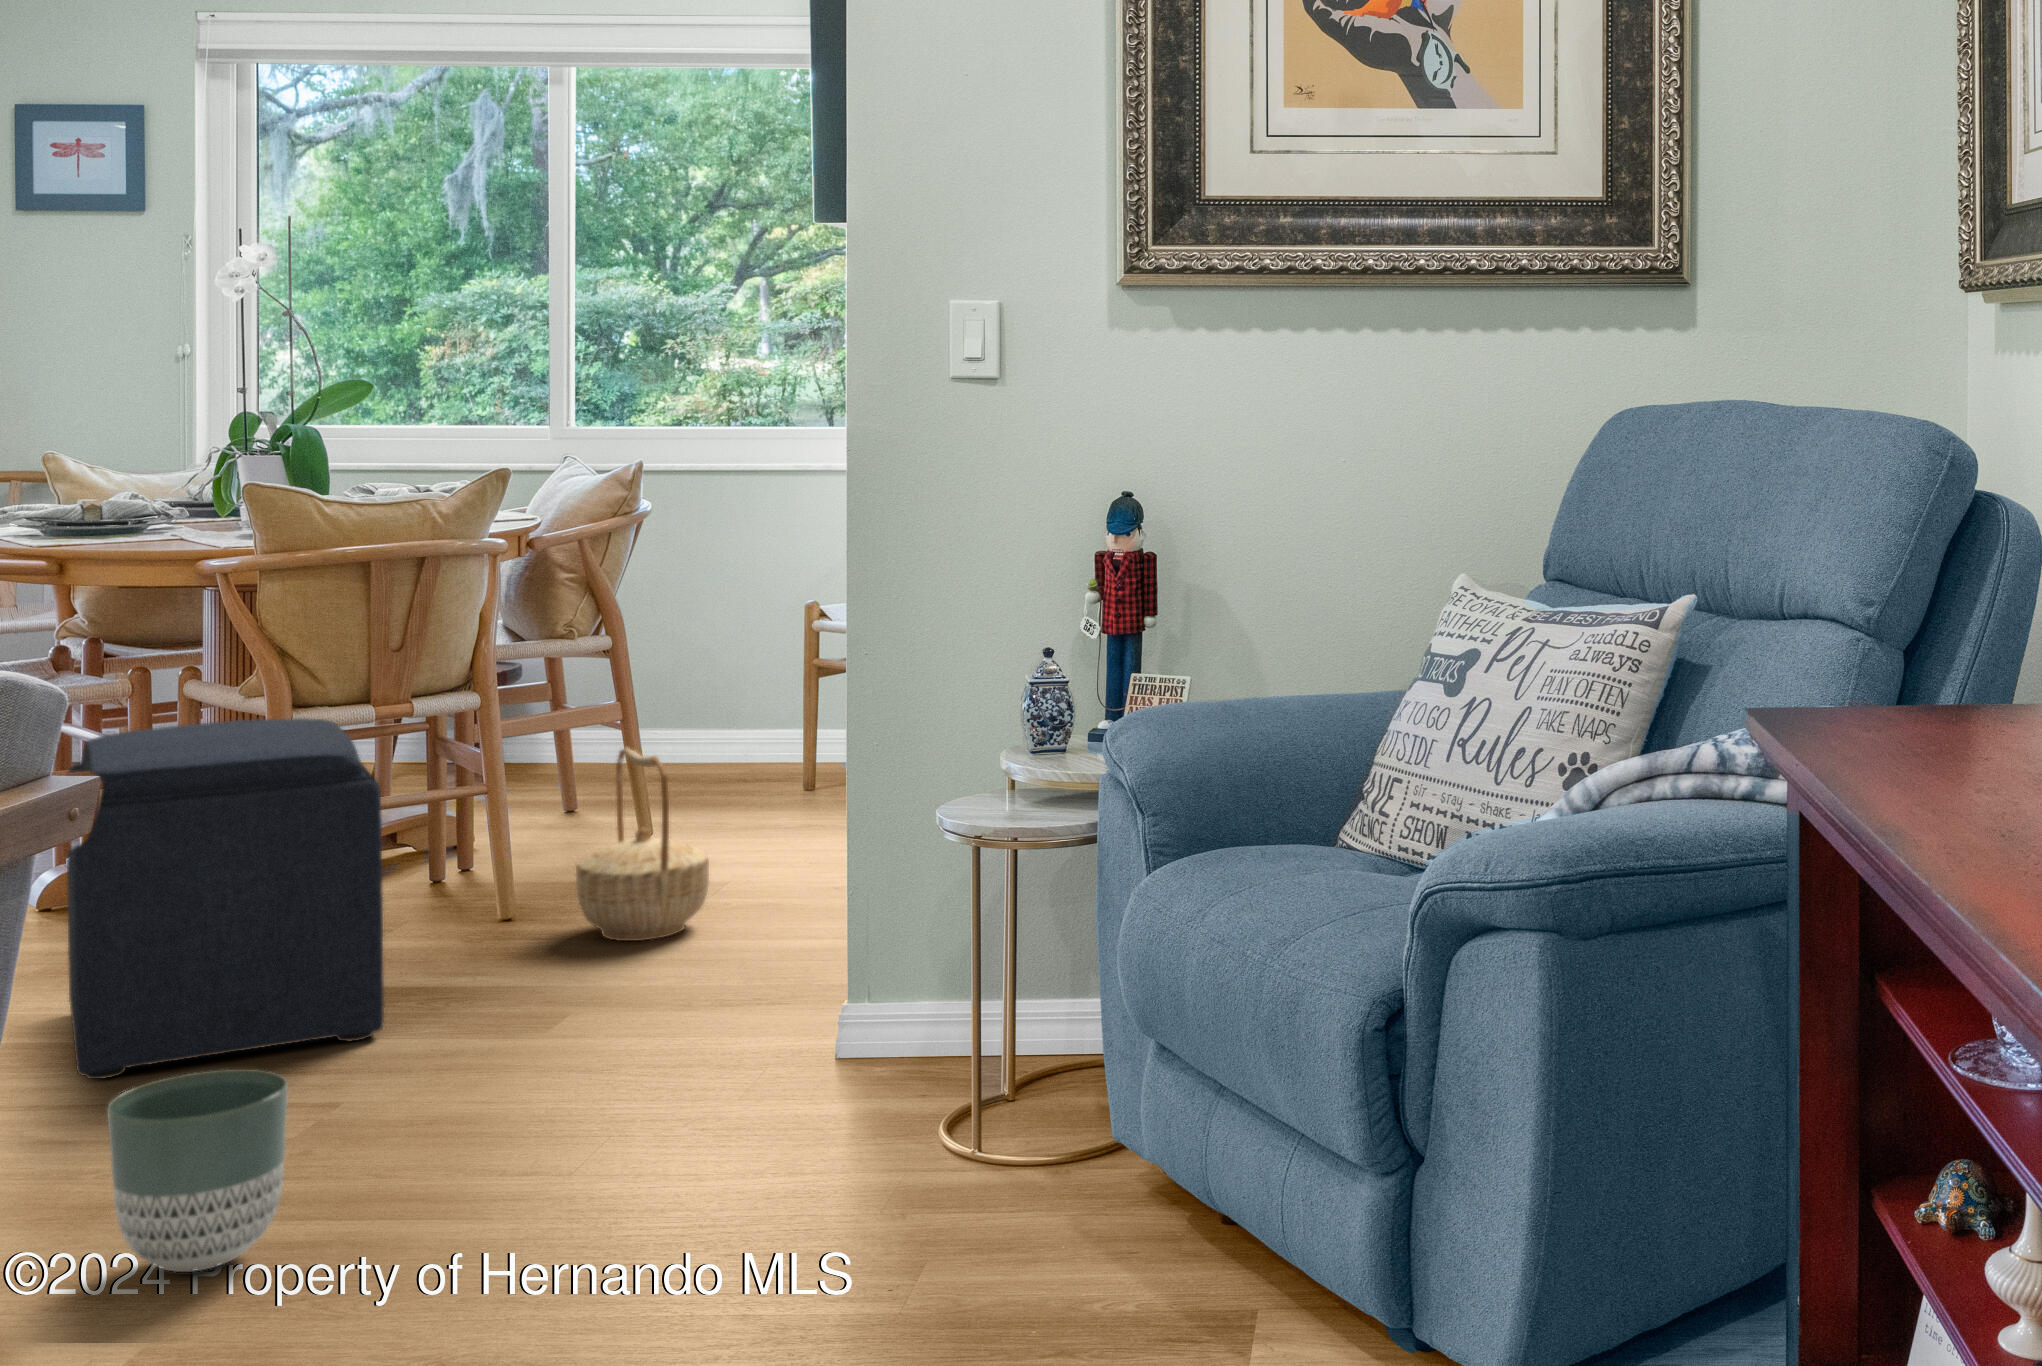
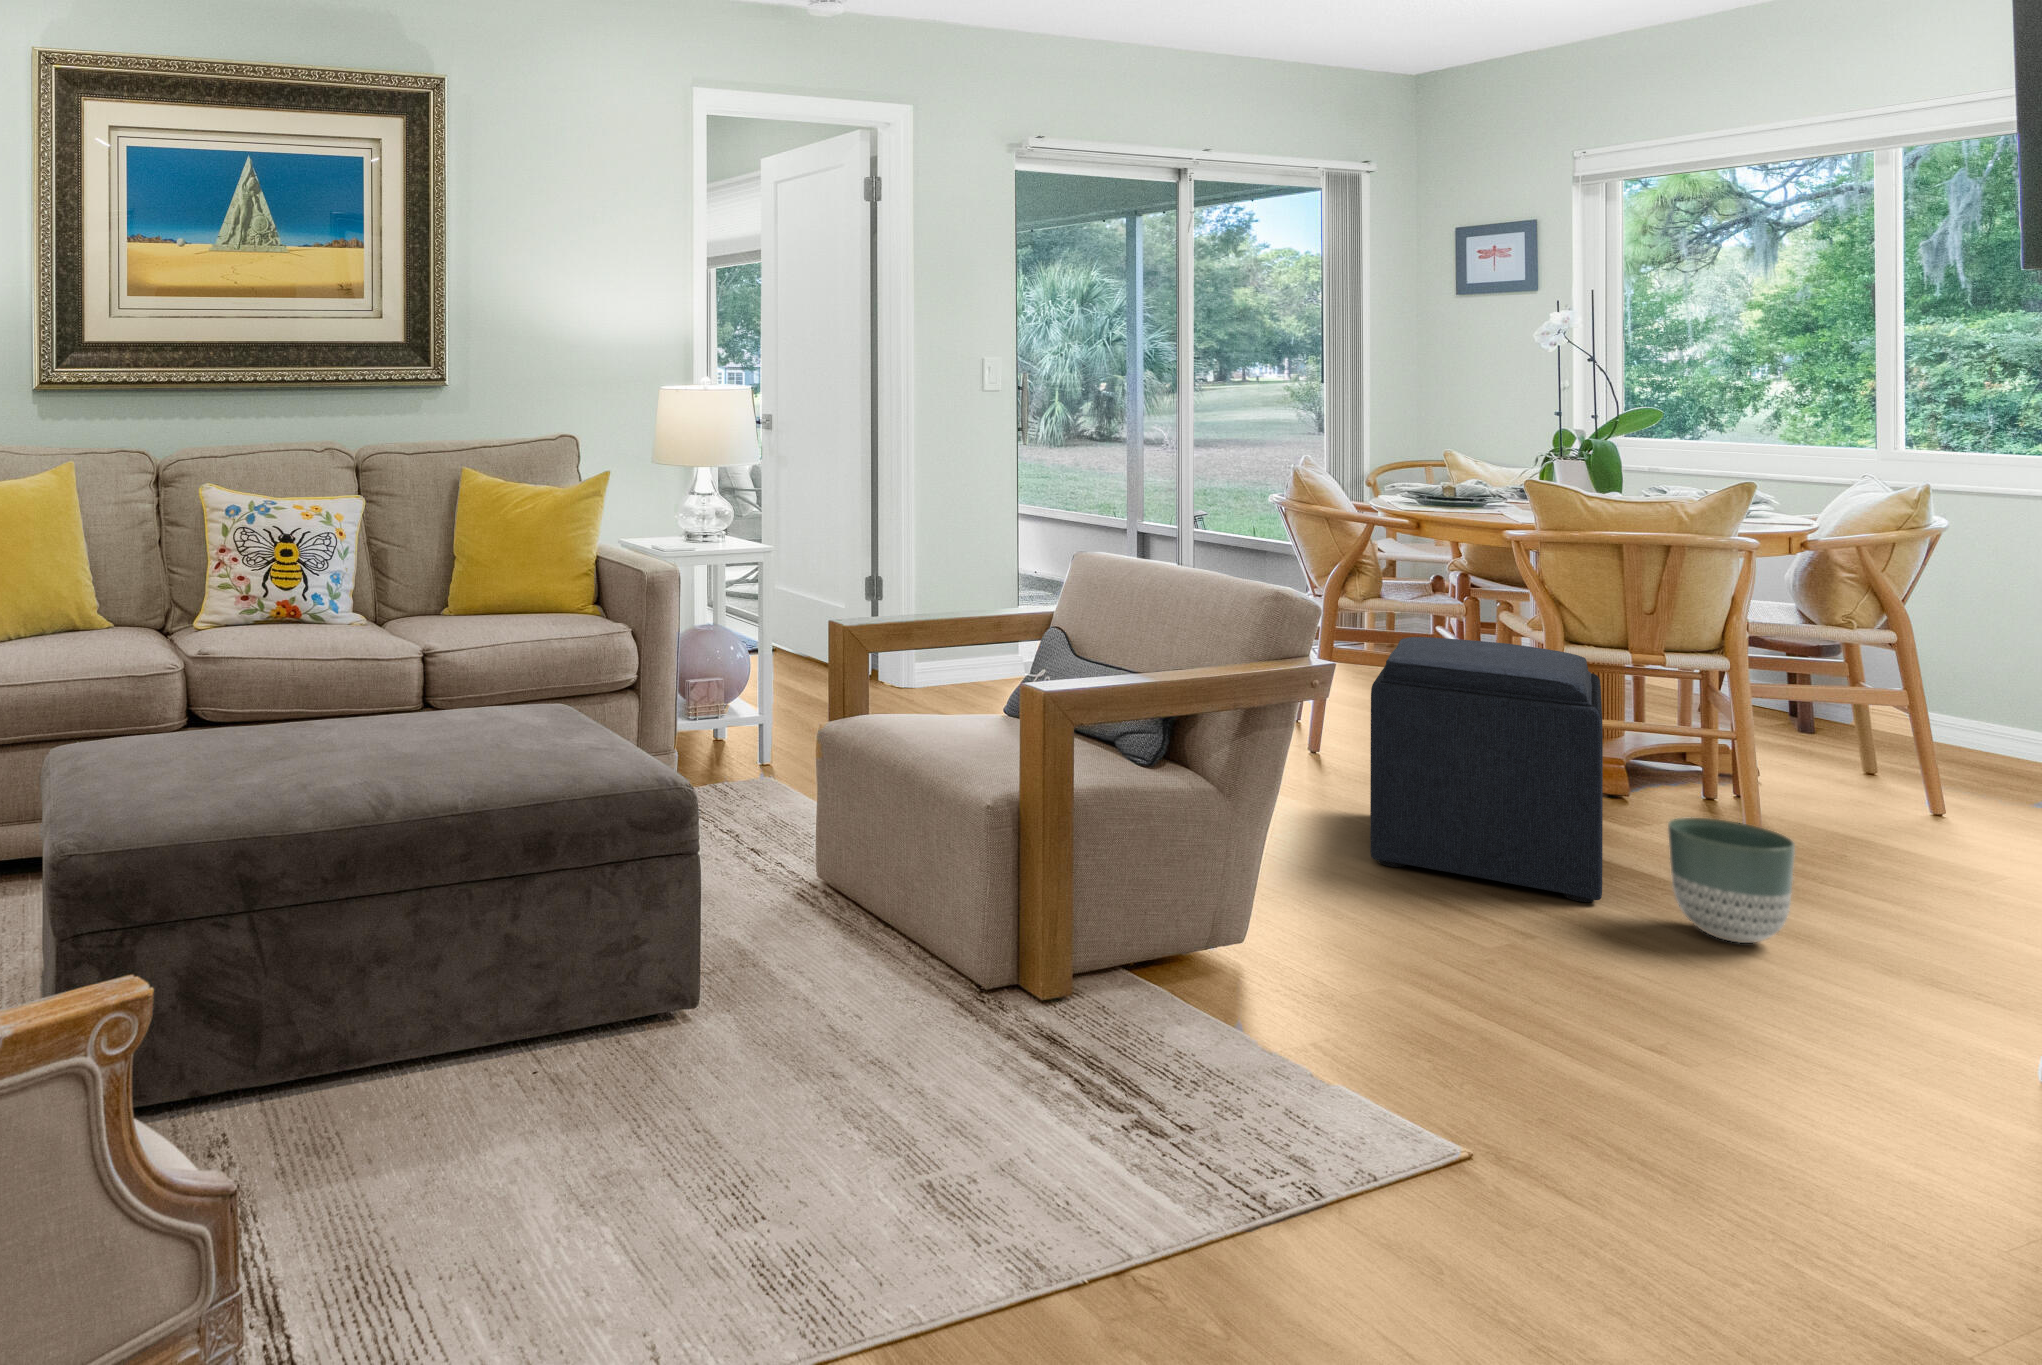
basket: present [576,747,709,941] -> none [1818,731,1969,908]
planter: present [107,1069,288,1272] -> present [1668,817,1795,943]

